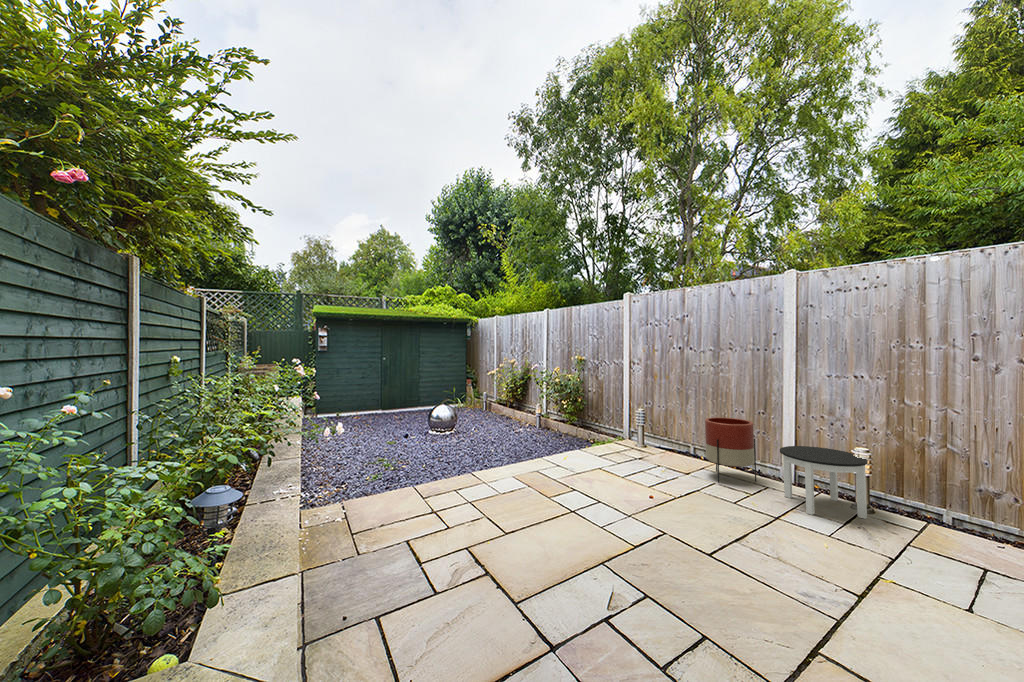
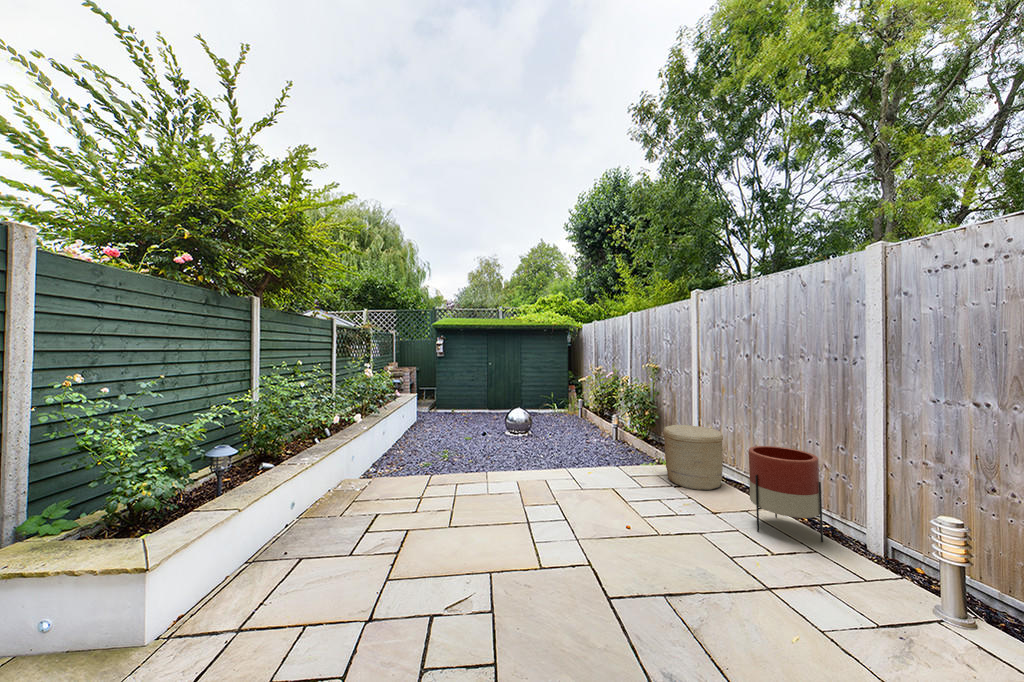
woven basket: none [616,409,664,462] -> present [663,425,723,490]
round table: present [780,446,868,519] -> none [824,500,978,642]

